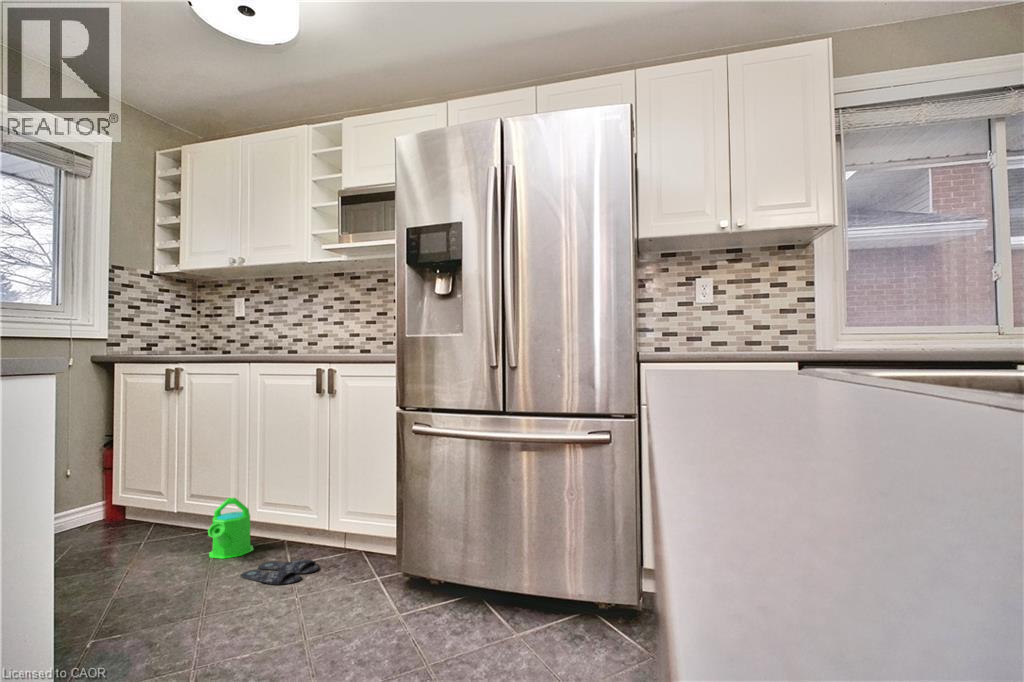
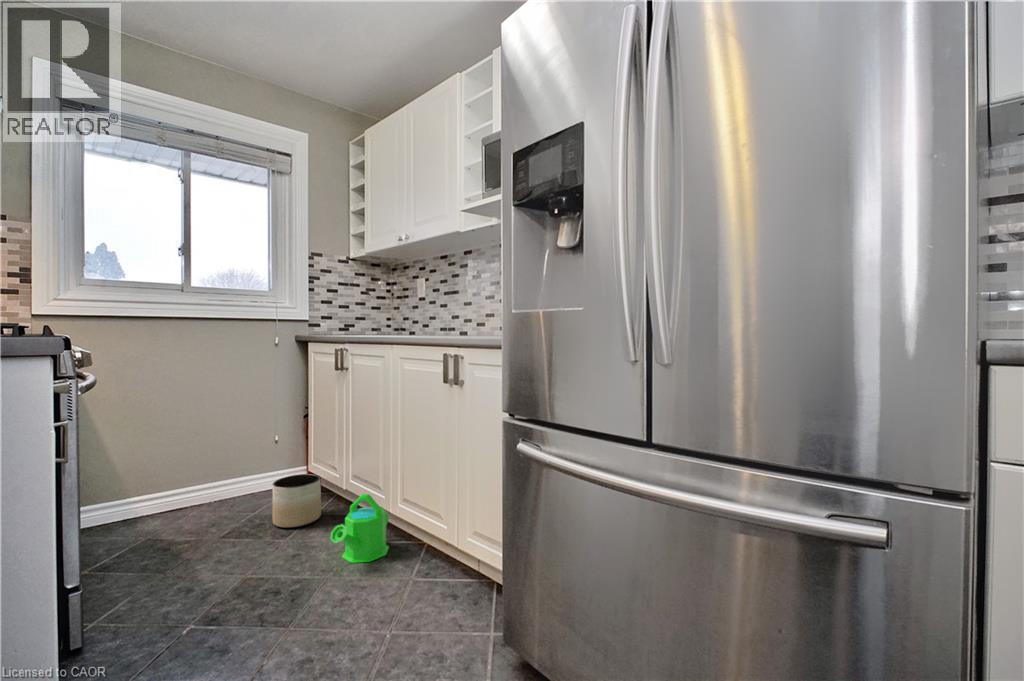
planter: none [102,498,157,551] -> present [272,474,321,528]
slippers: present [241,559,319,585] -> none [345,582,429,635]

